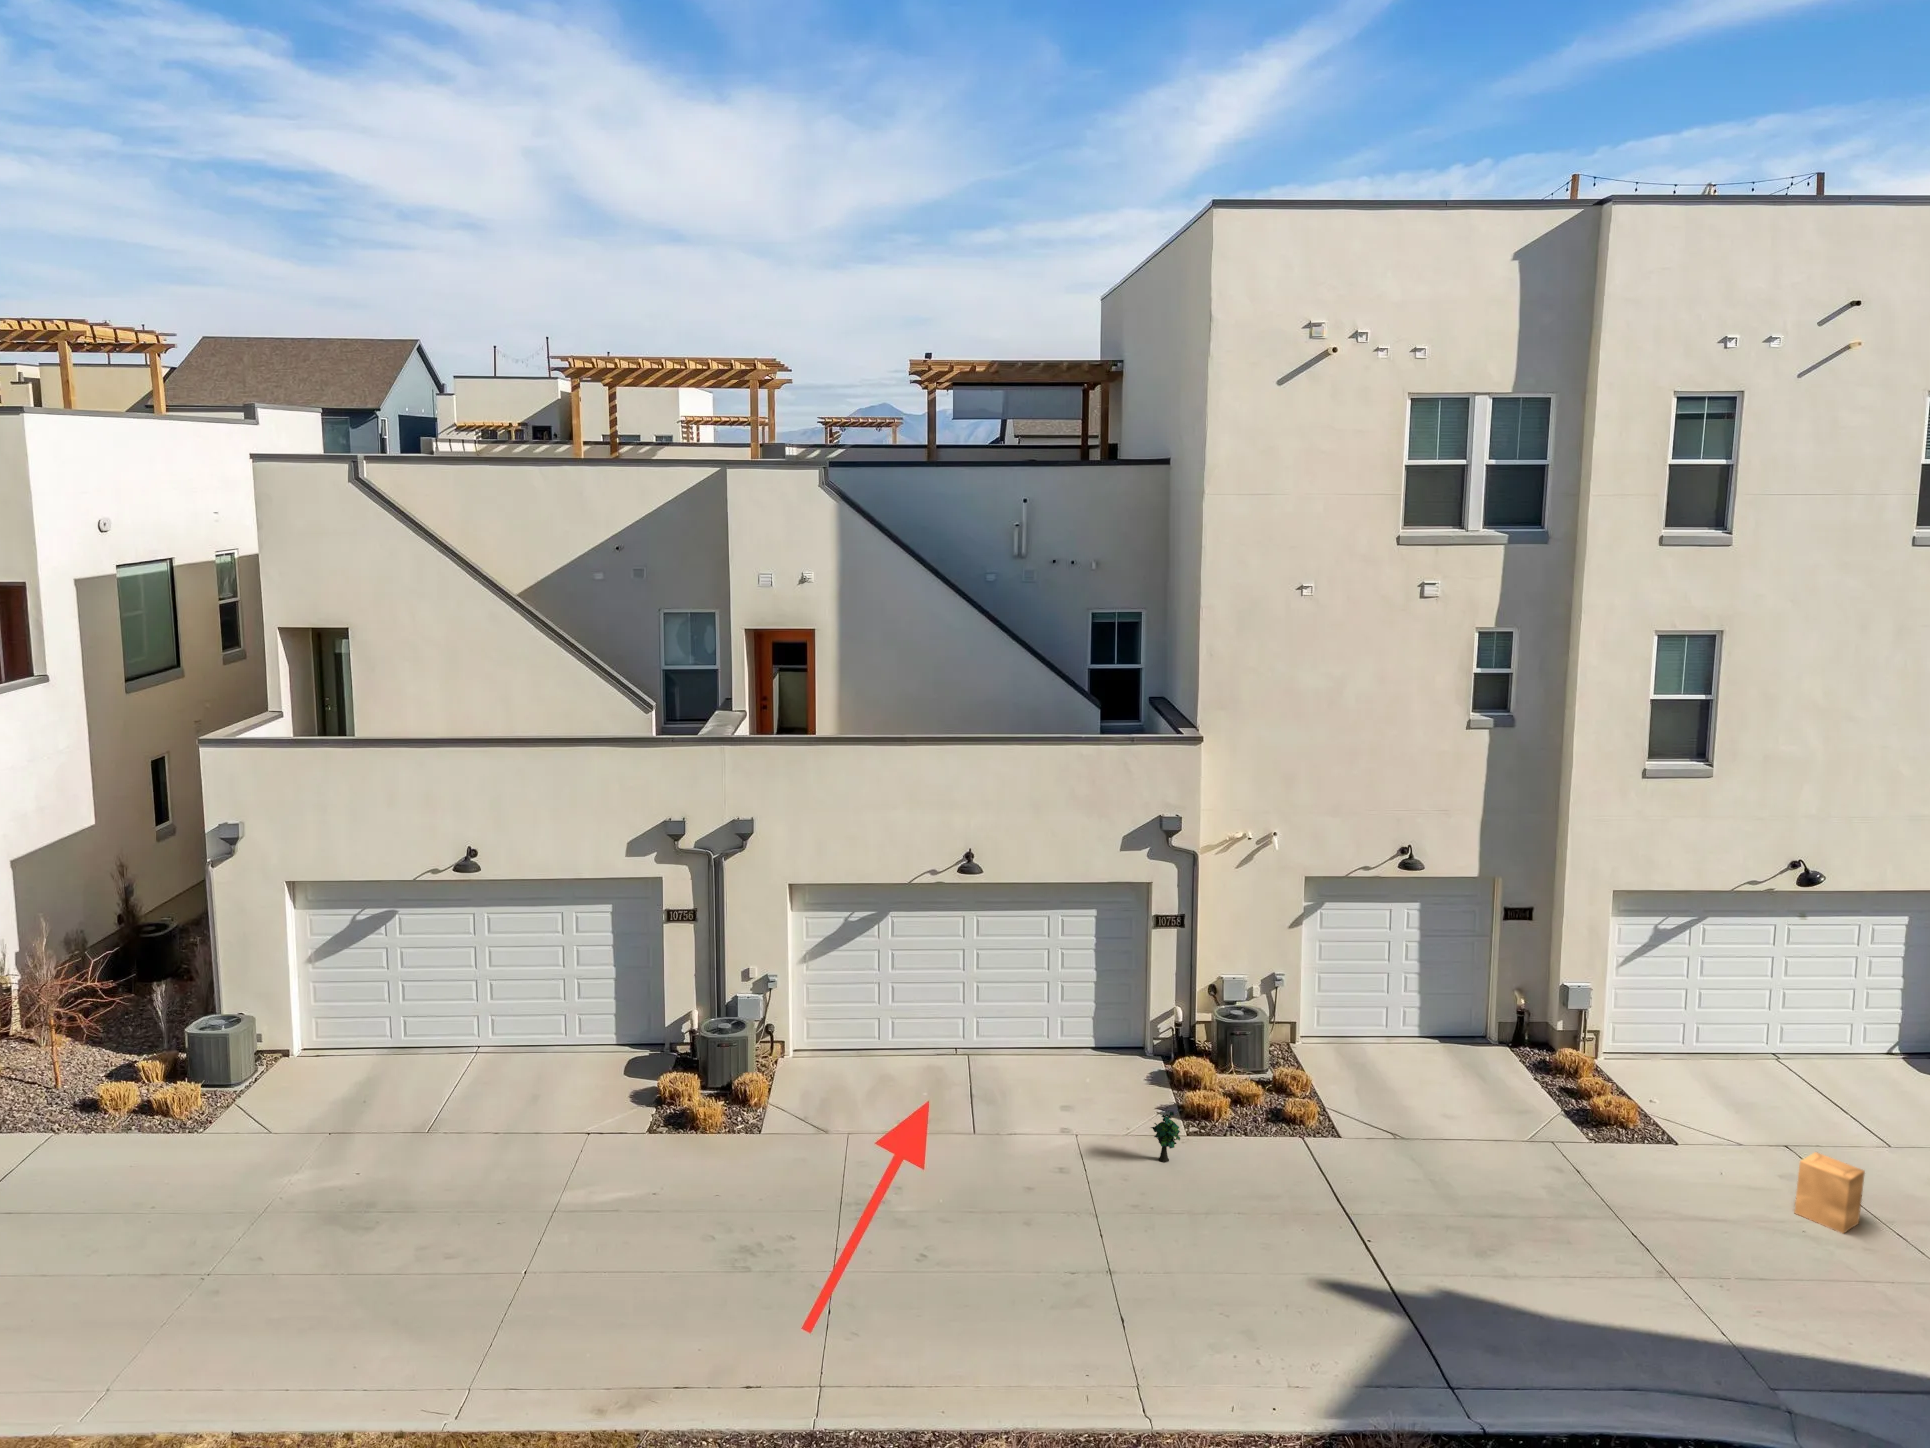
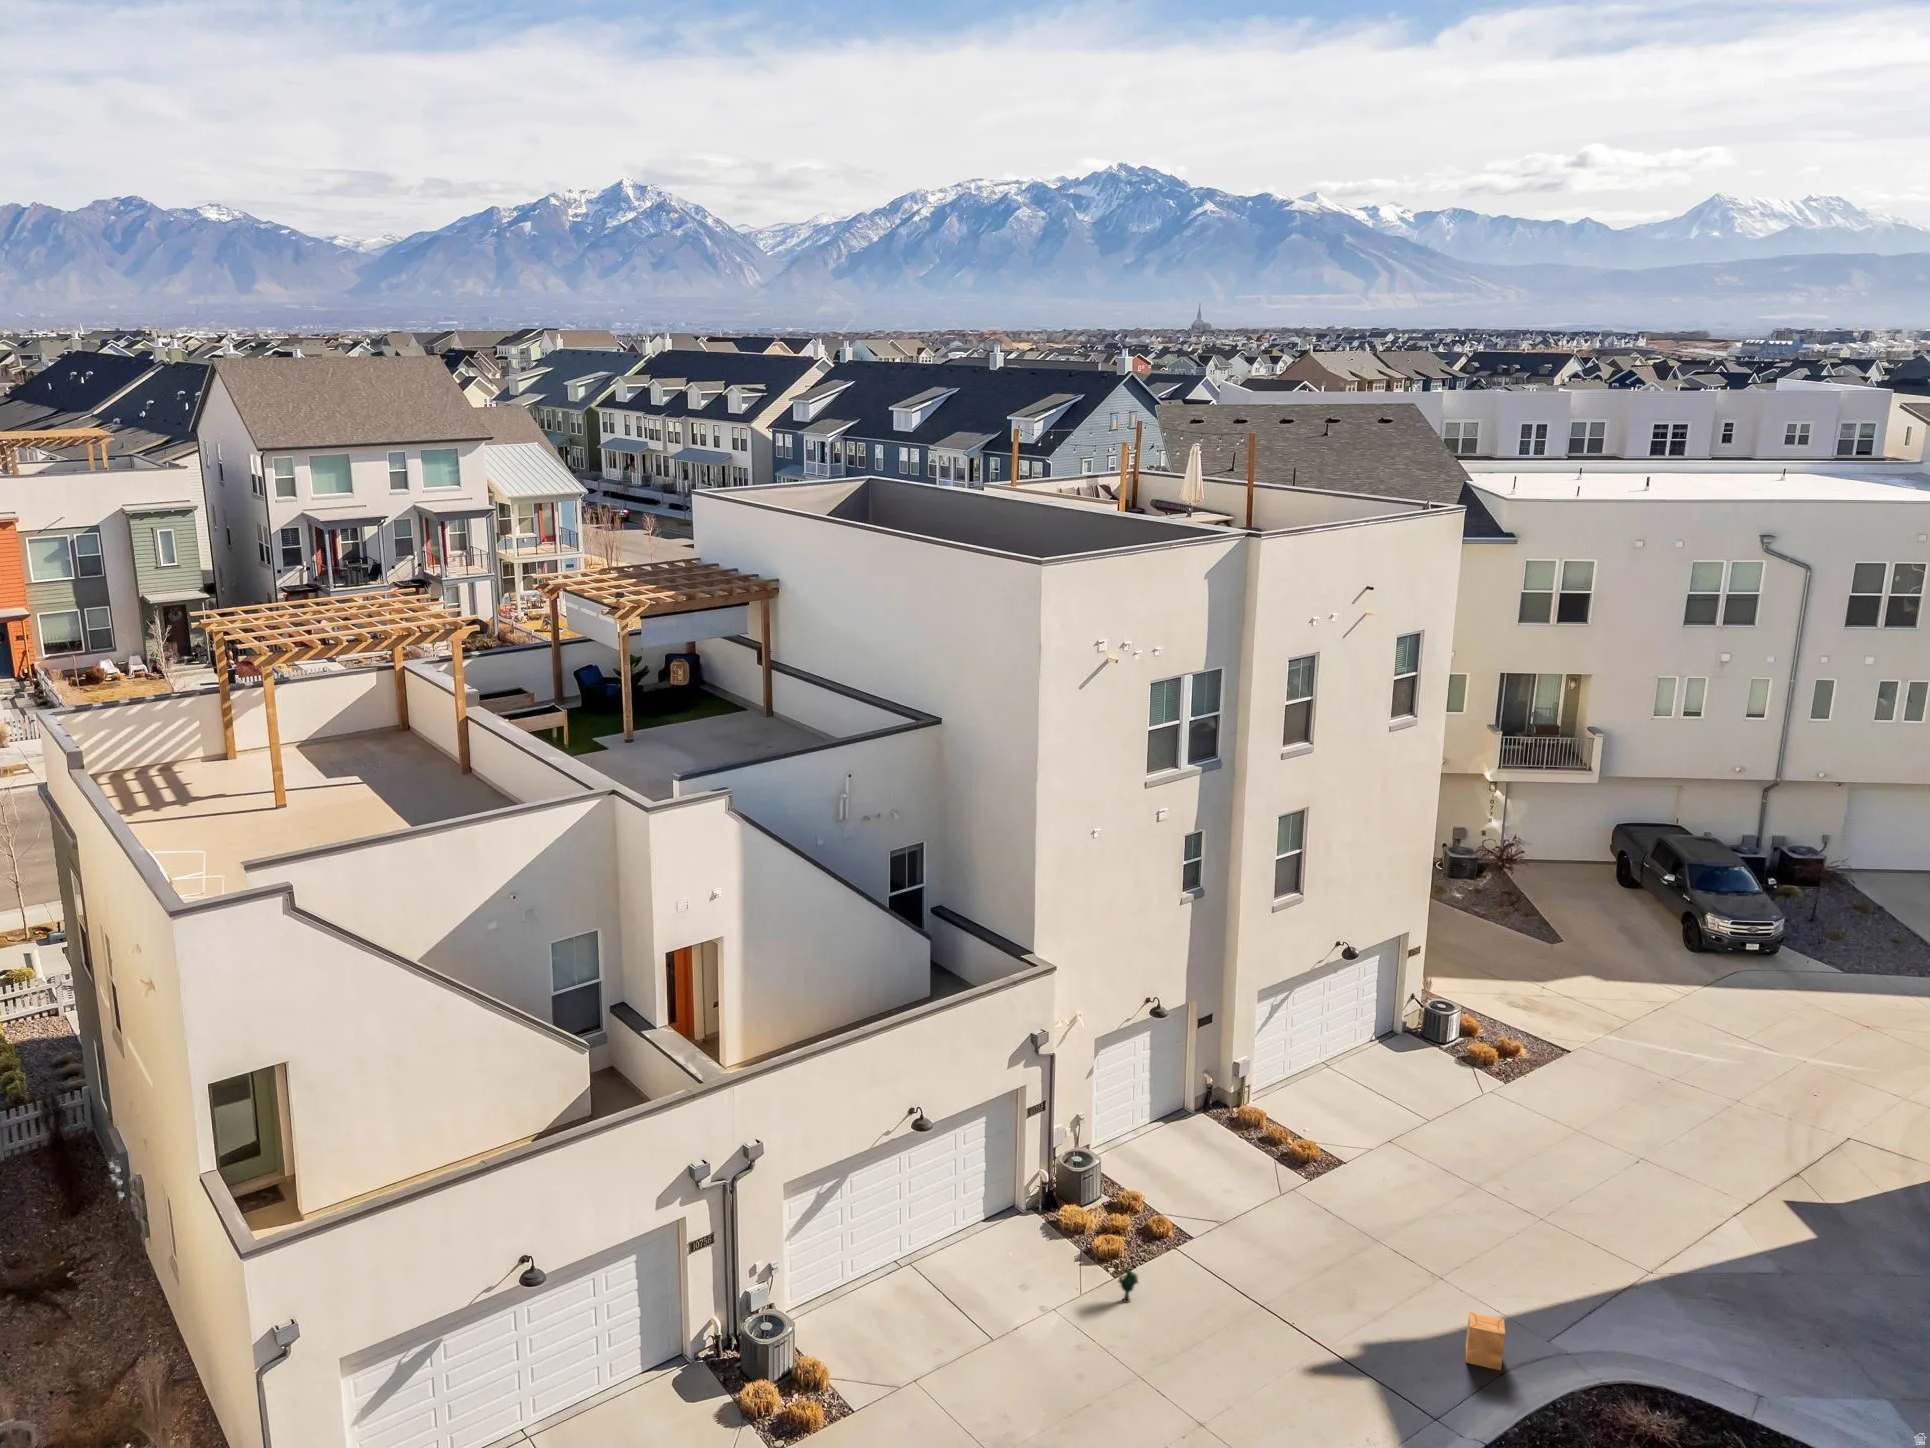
cardboard box: present [1794,1152,1865,1233] -> present [1465,1312,1505,1370]

